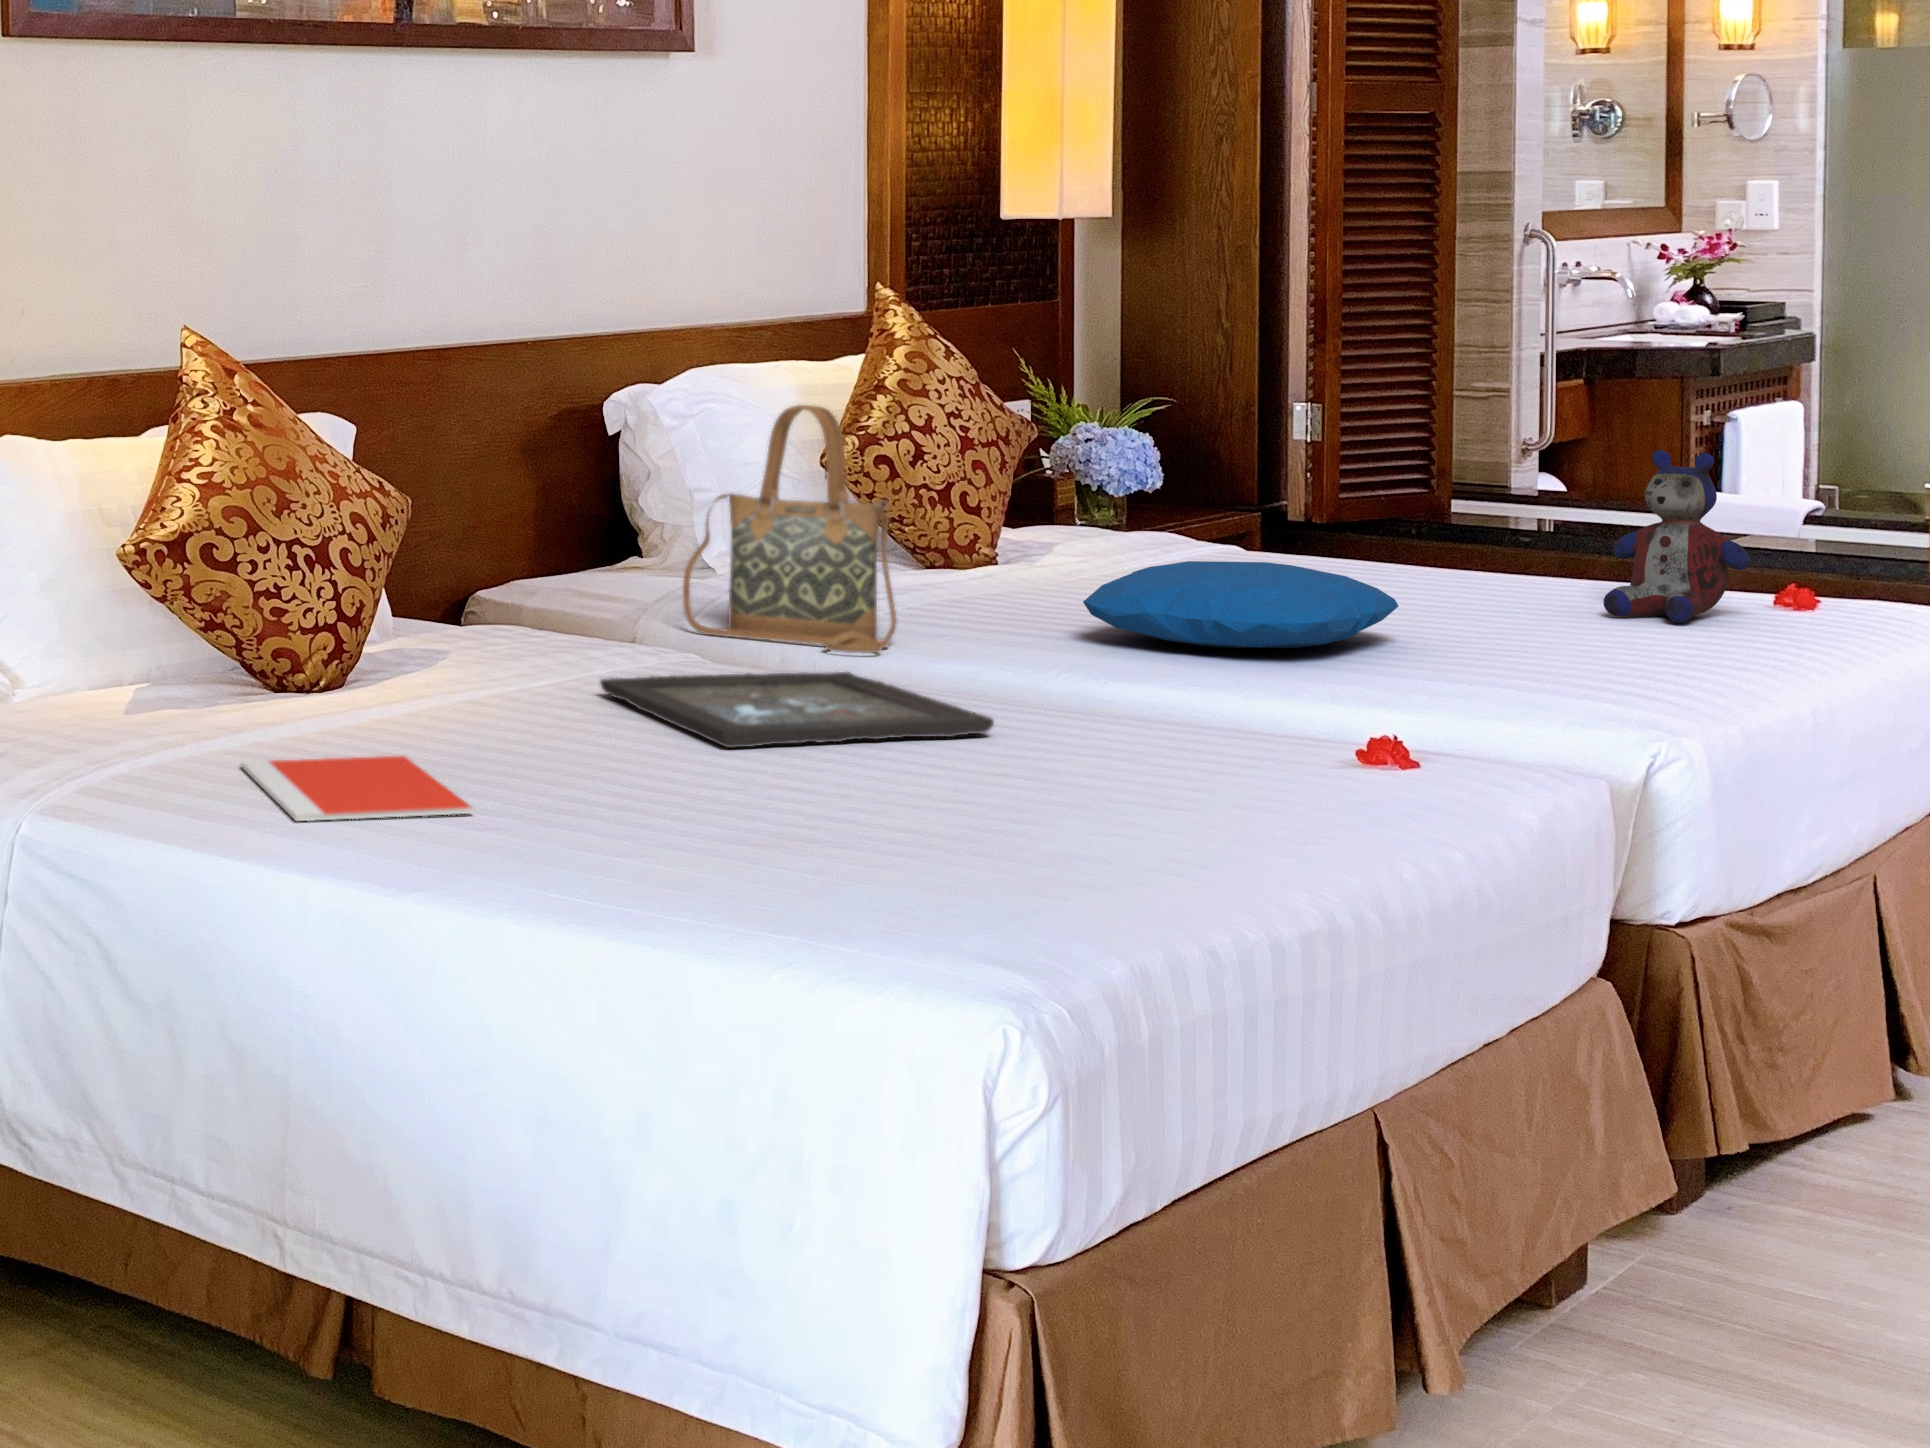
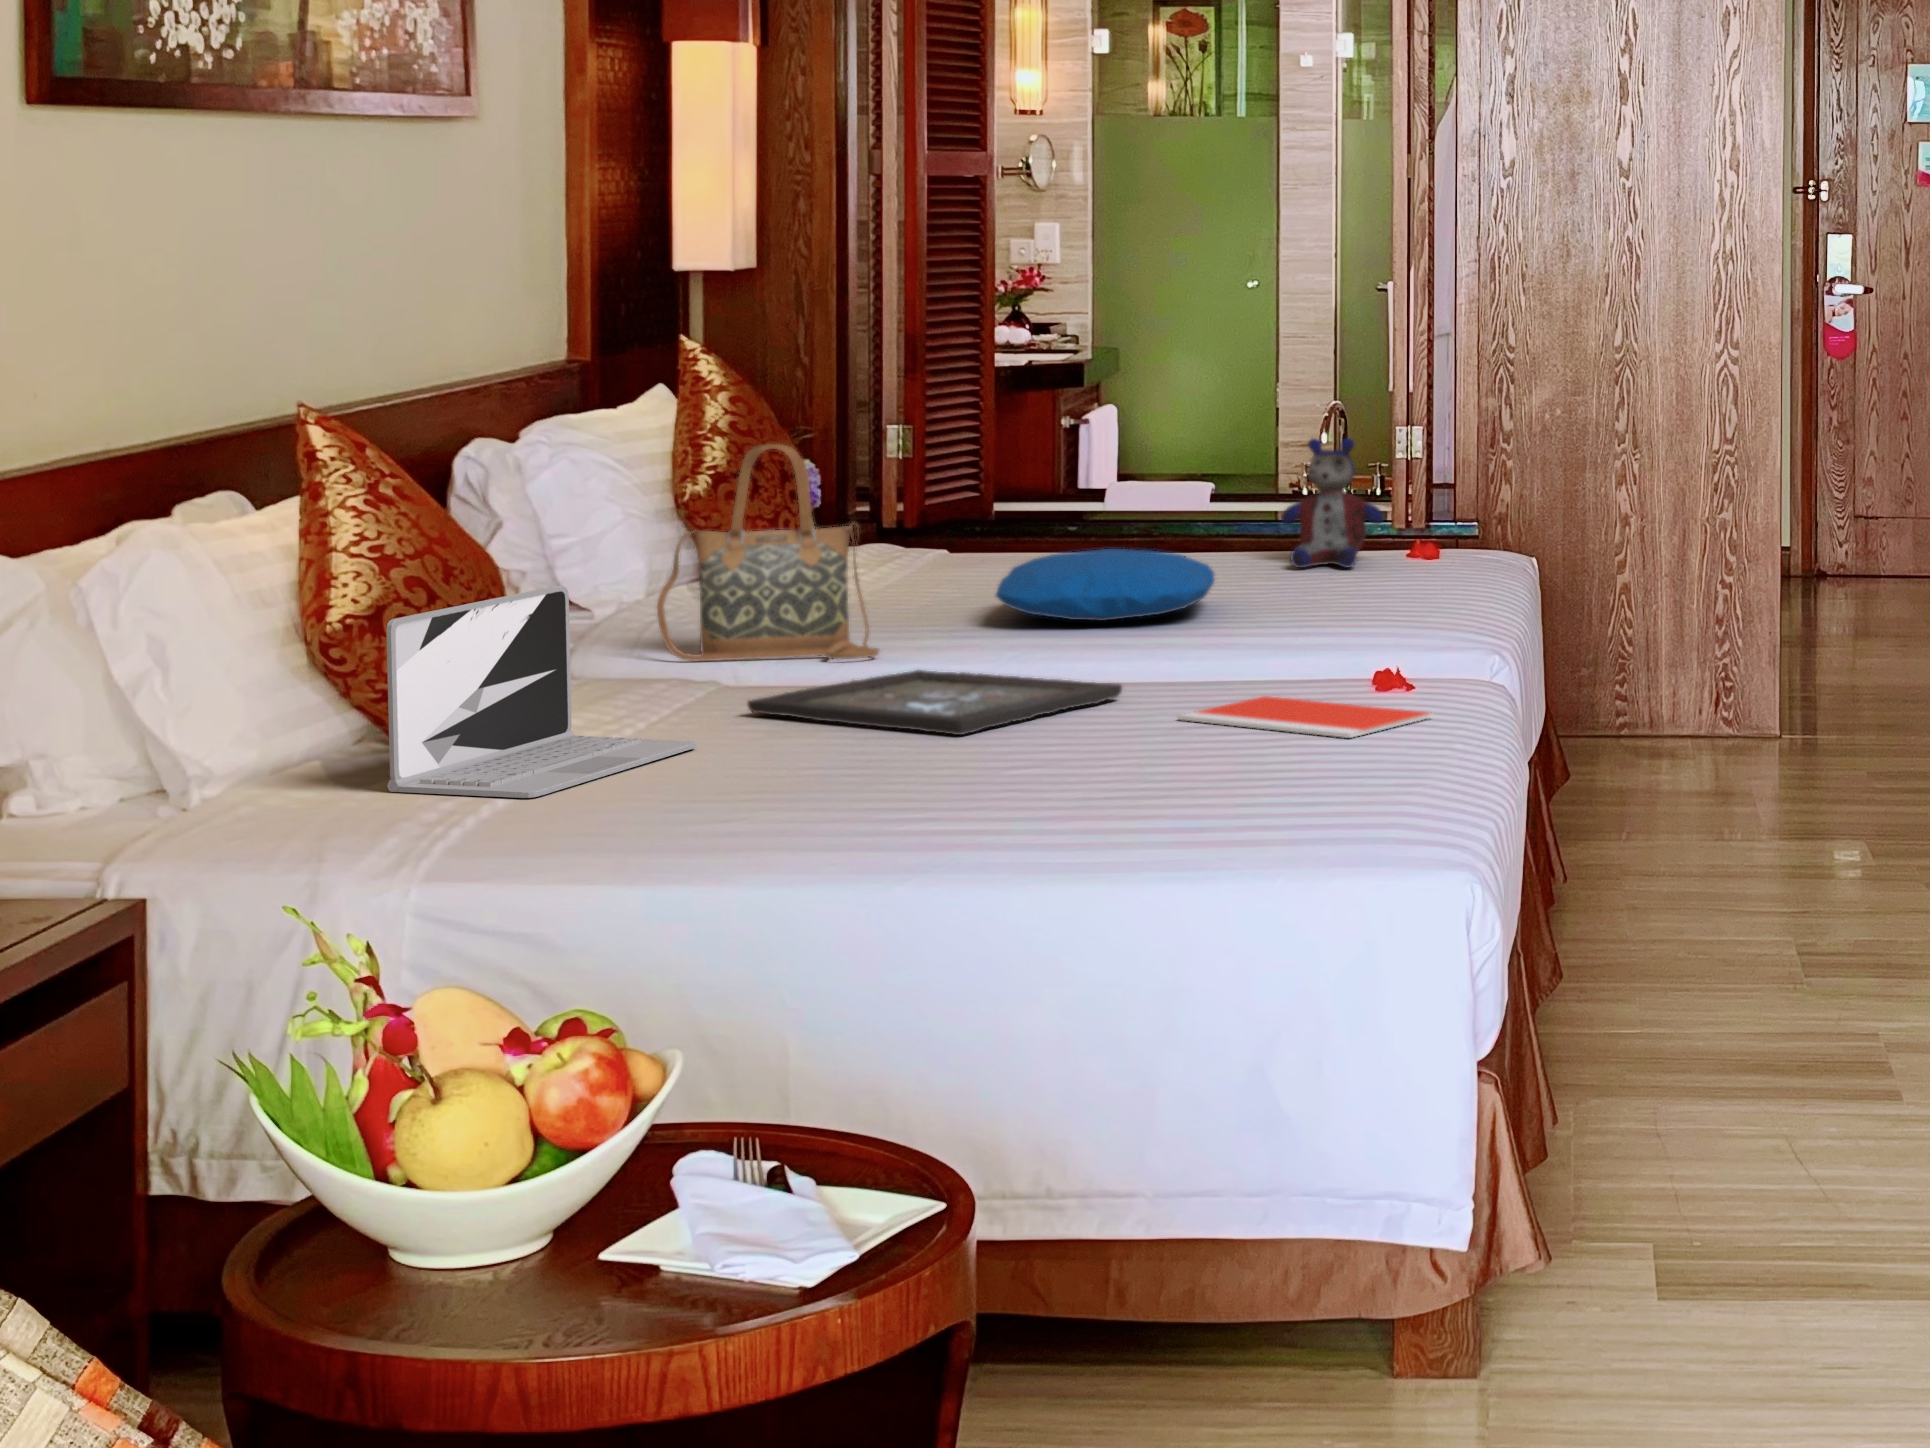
laptop: none [138,531,470,743] -> present [386,586,696,798]
notebook: present [241,755,474,821] -> present [1178,696,1433,738]

